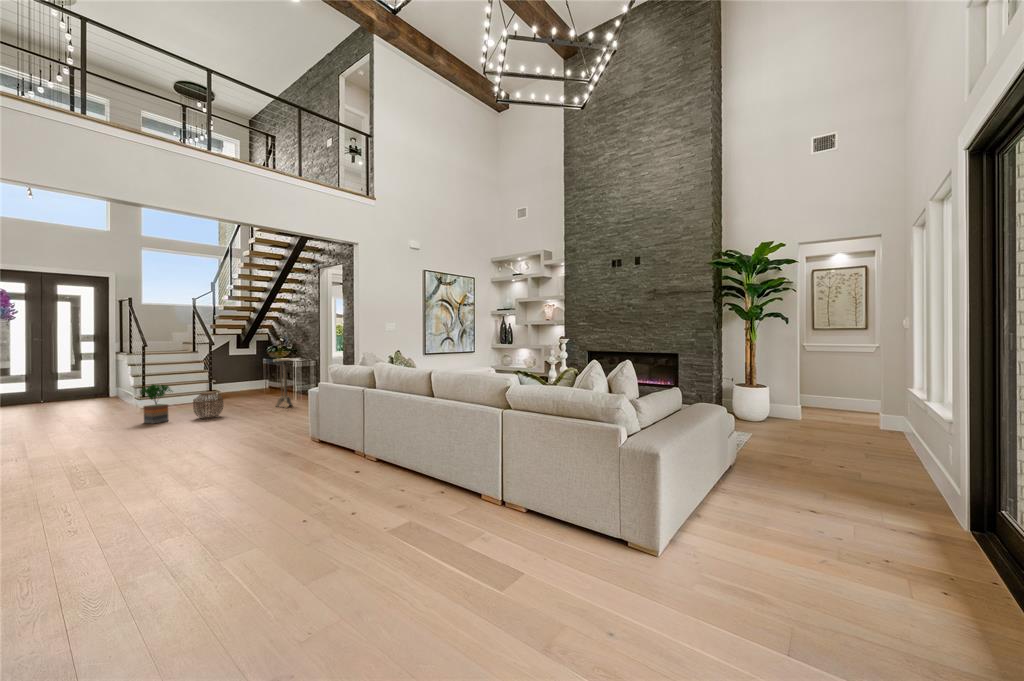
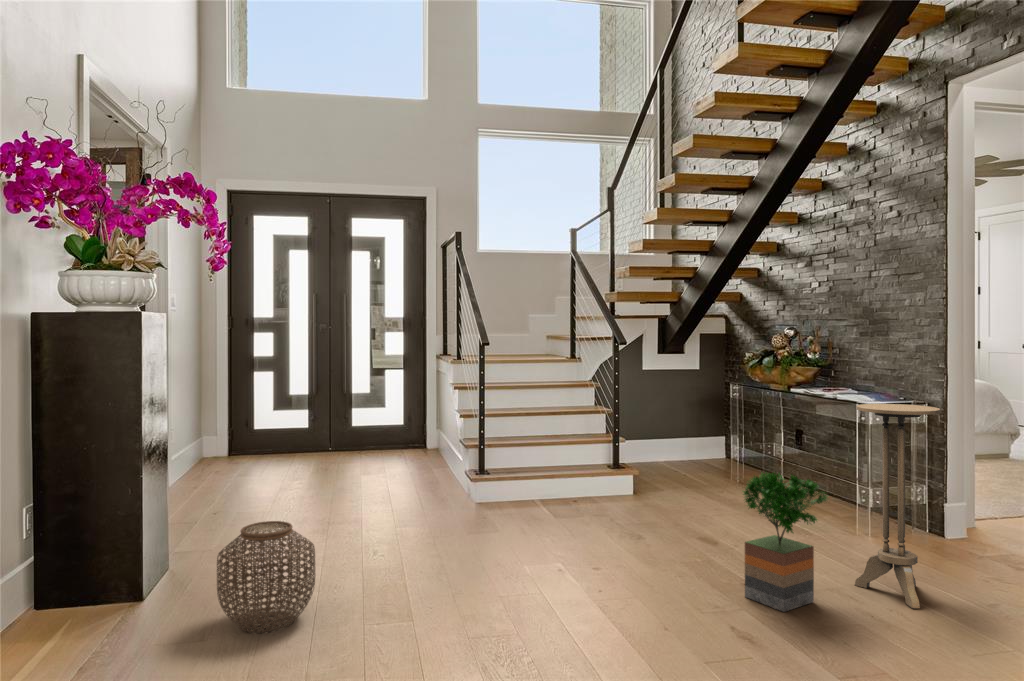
potted tree: present [140,385,172,424] -> present [743,472,827,612]
woven basket: present [193,392,223,419] -> present [217,521,315,633]

